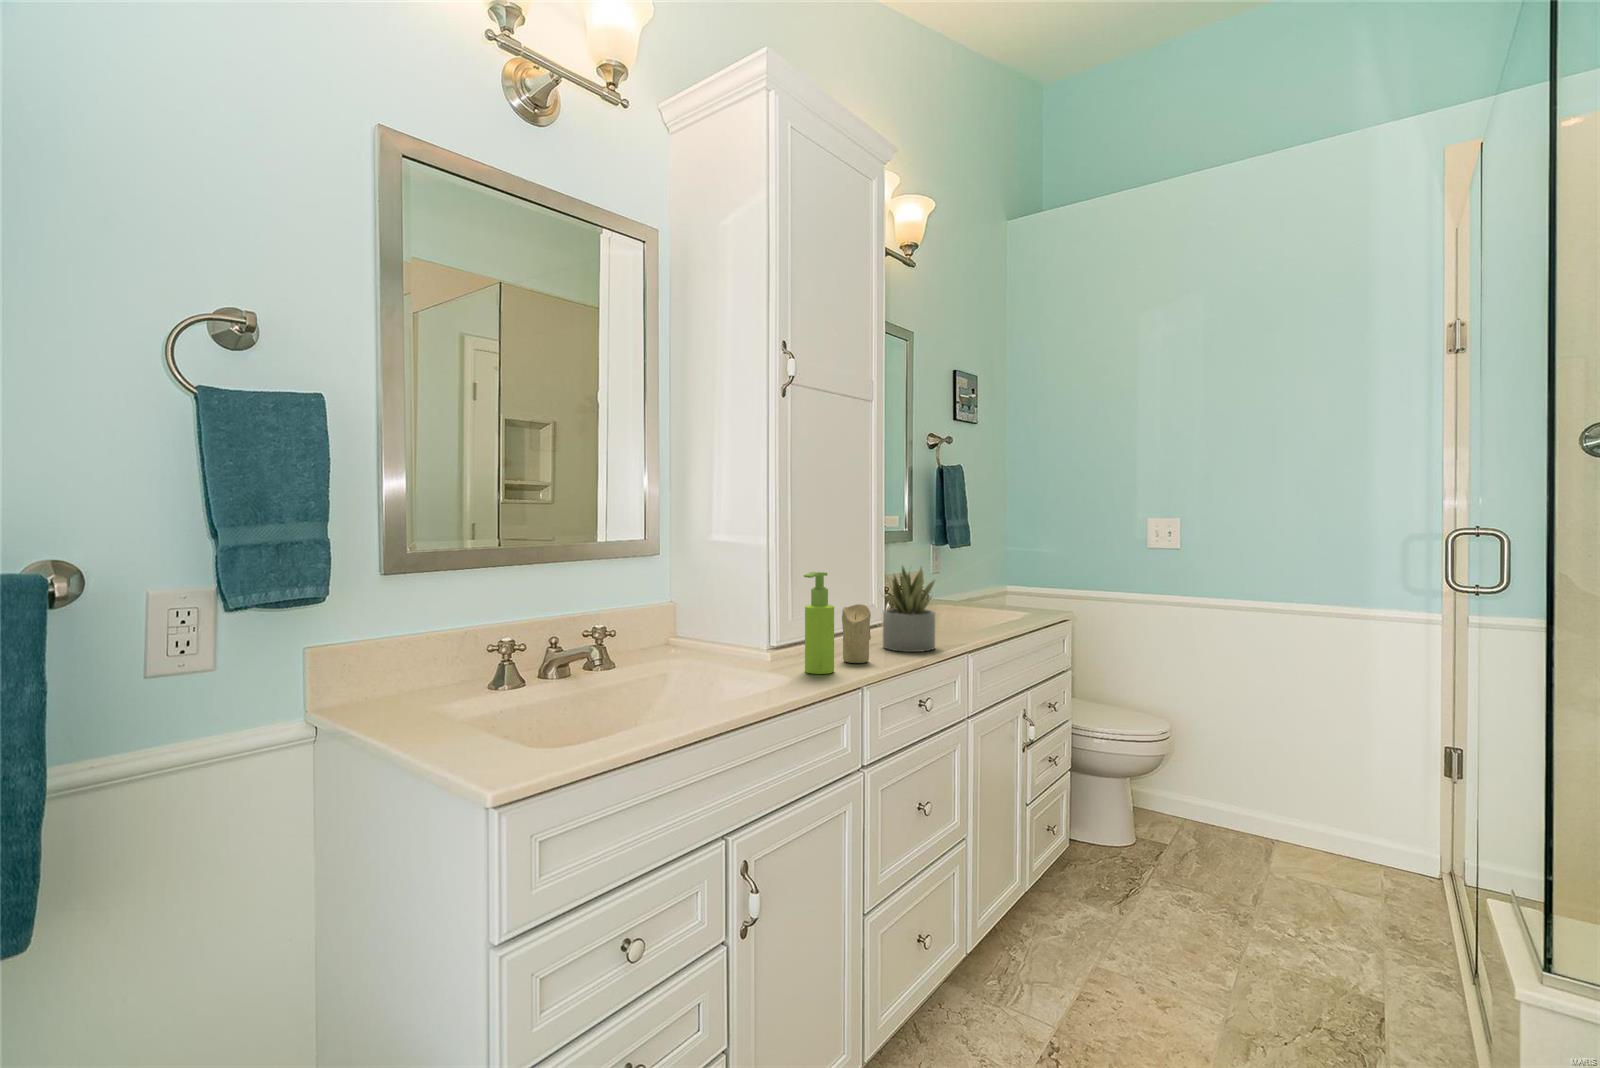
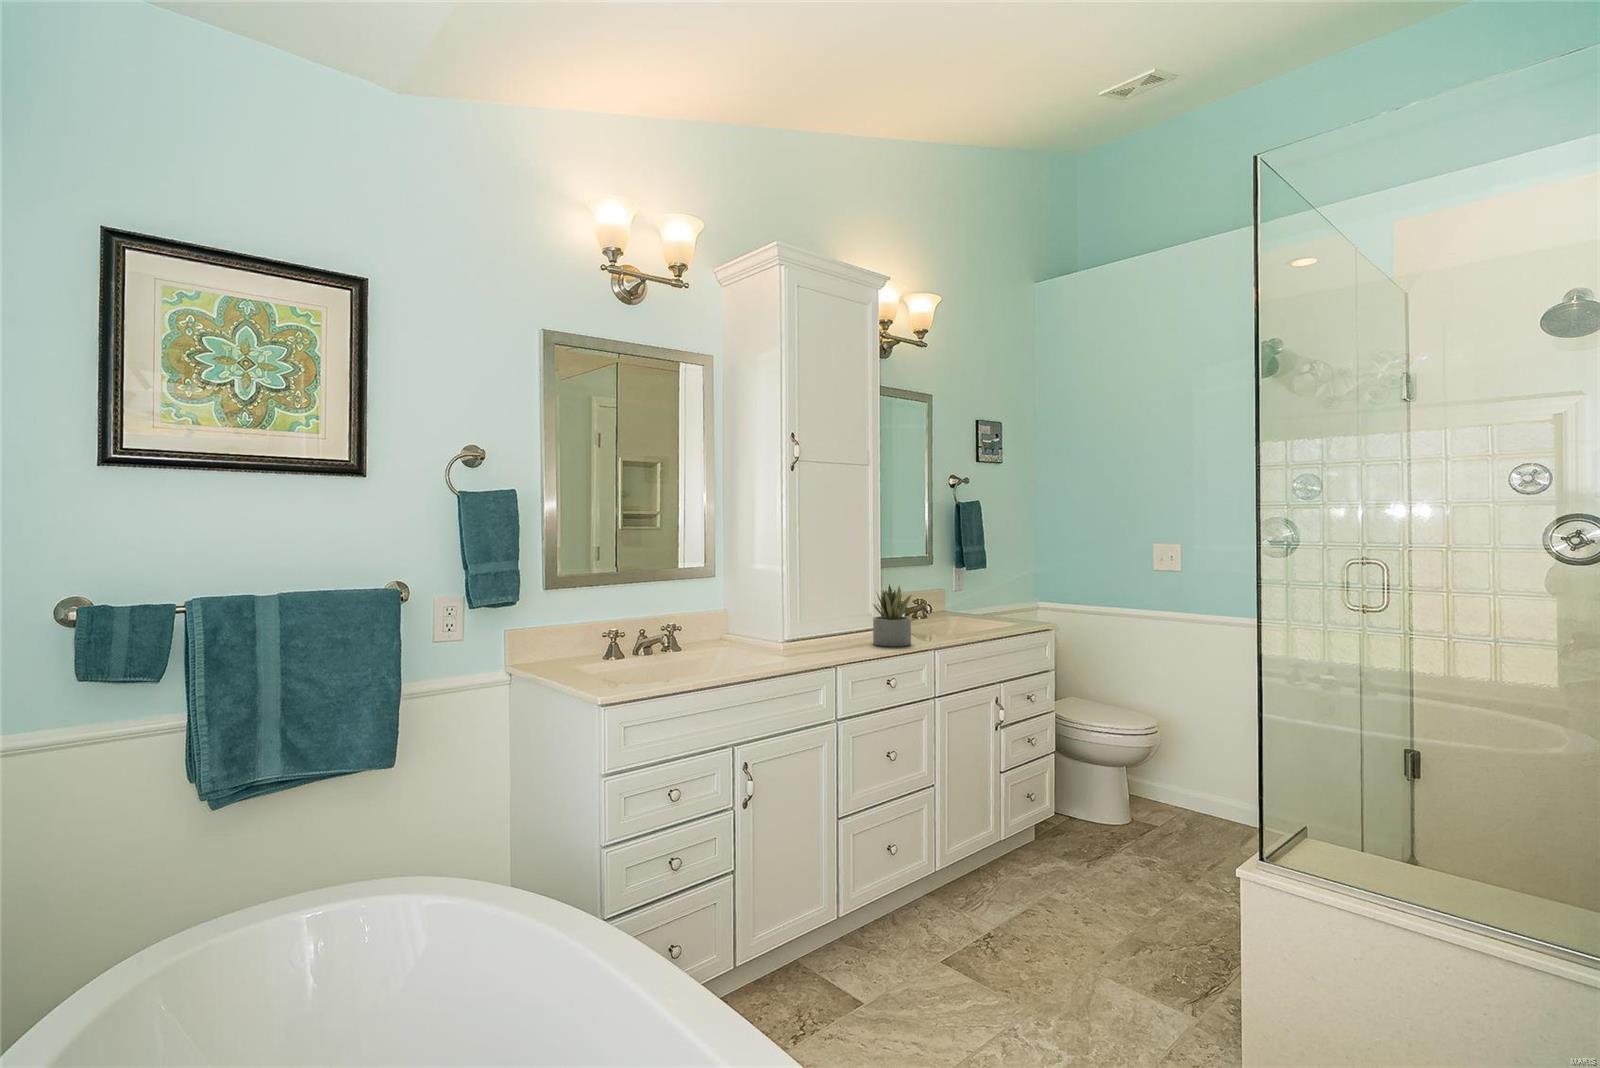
soap dispenser: present [804,572,834,674] -> none [800,589,822,657]
candle: present [842,604,871,663] -> none [833,612,853,652]

